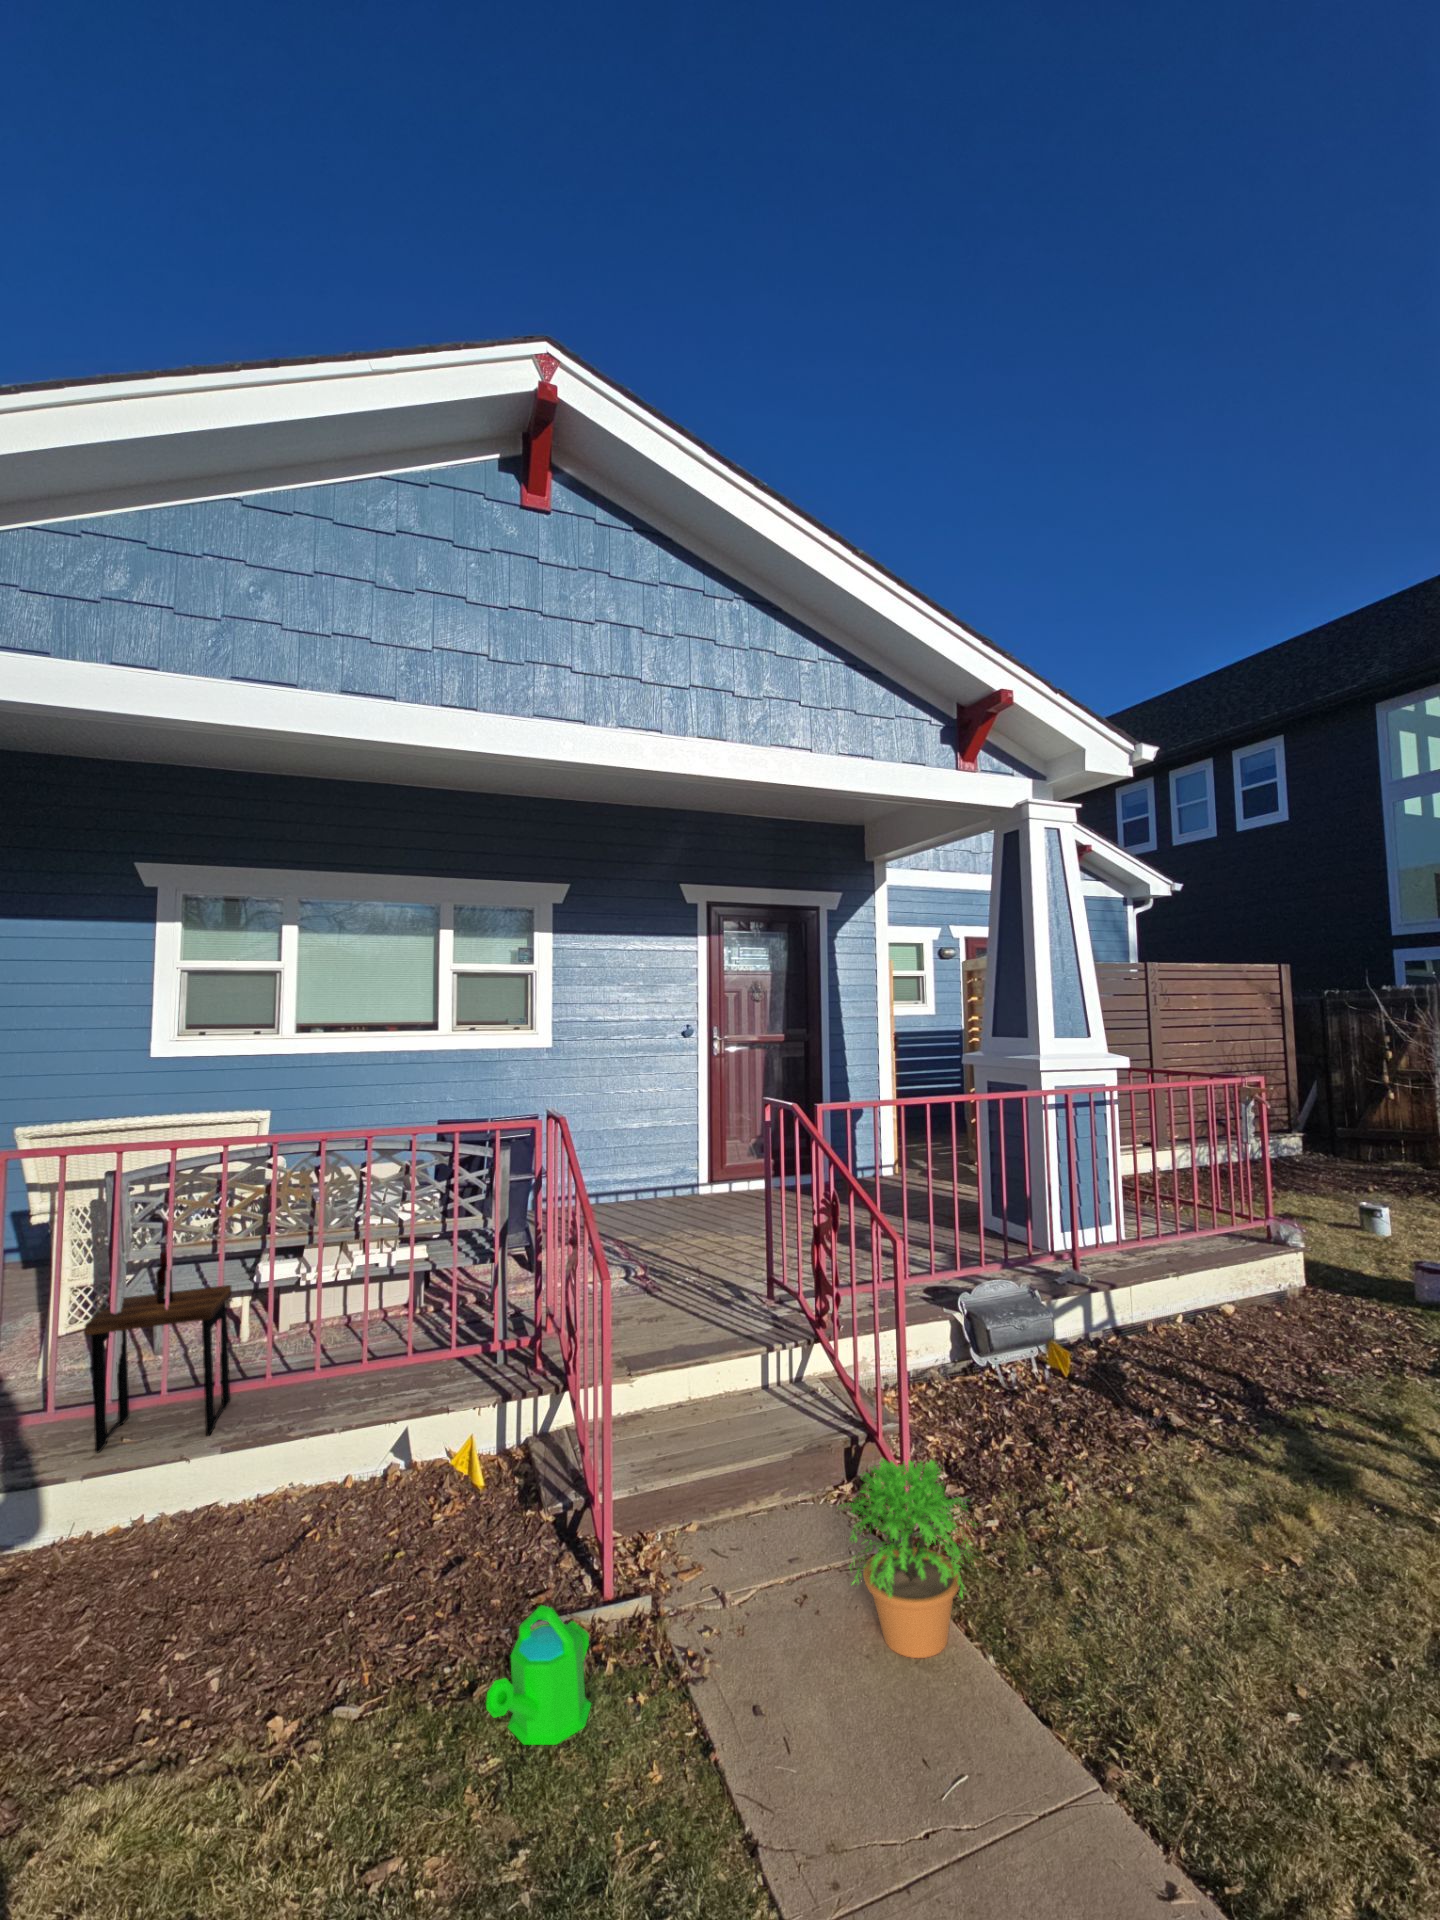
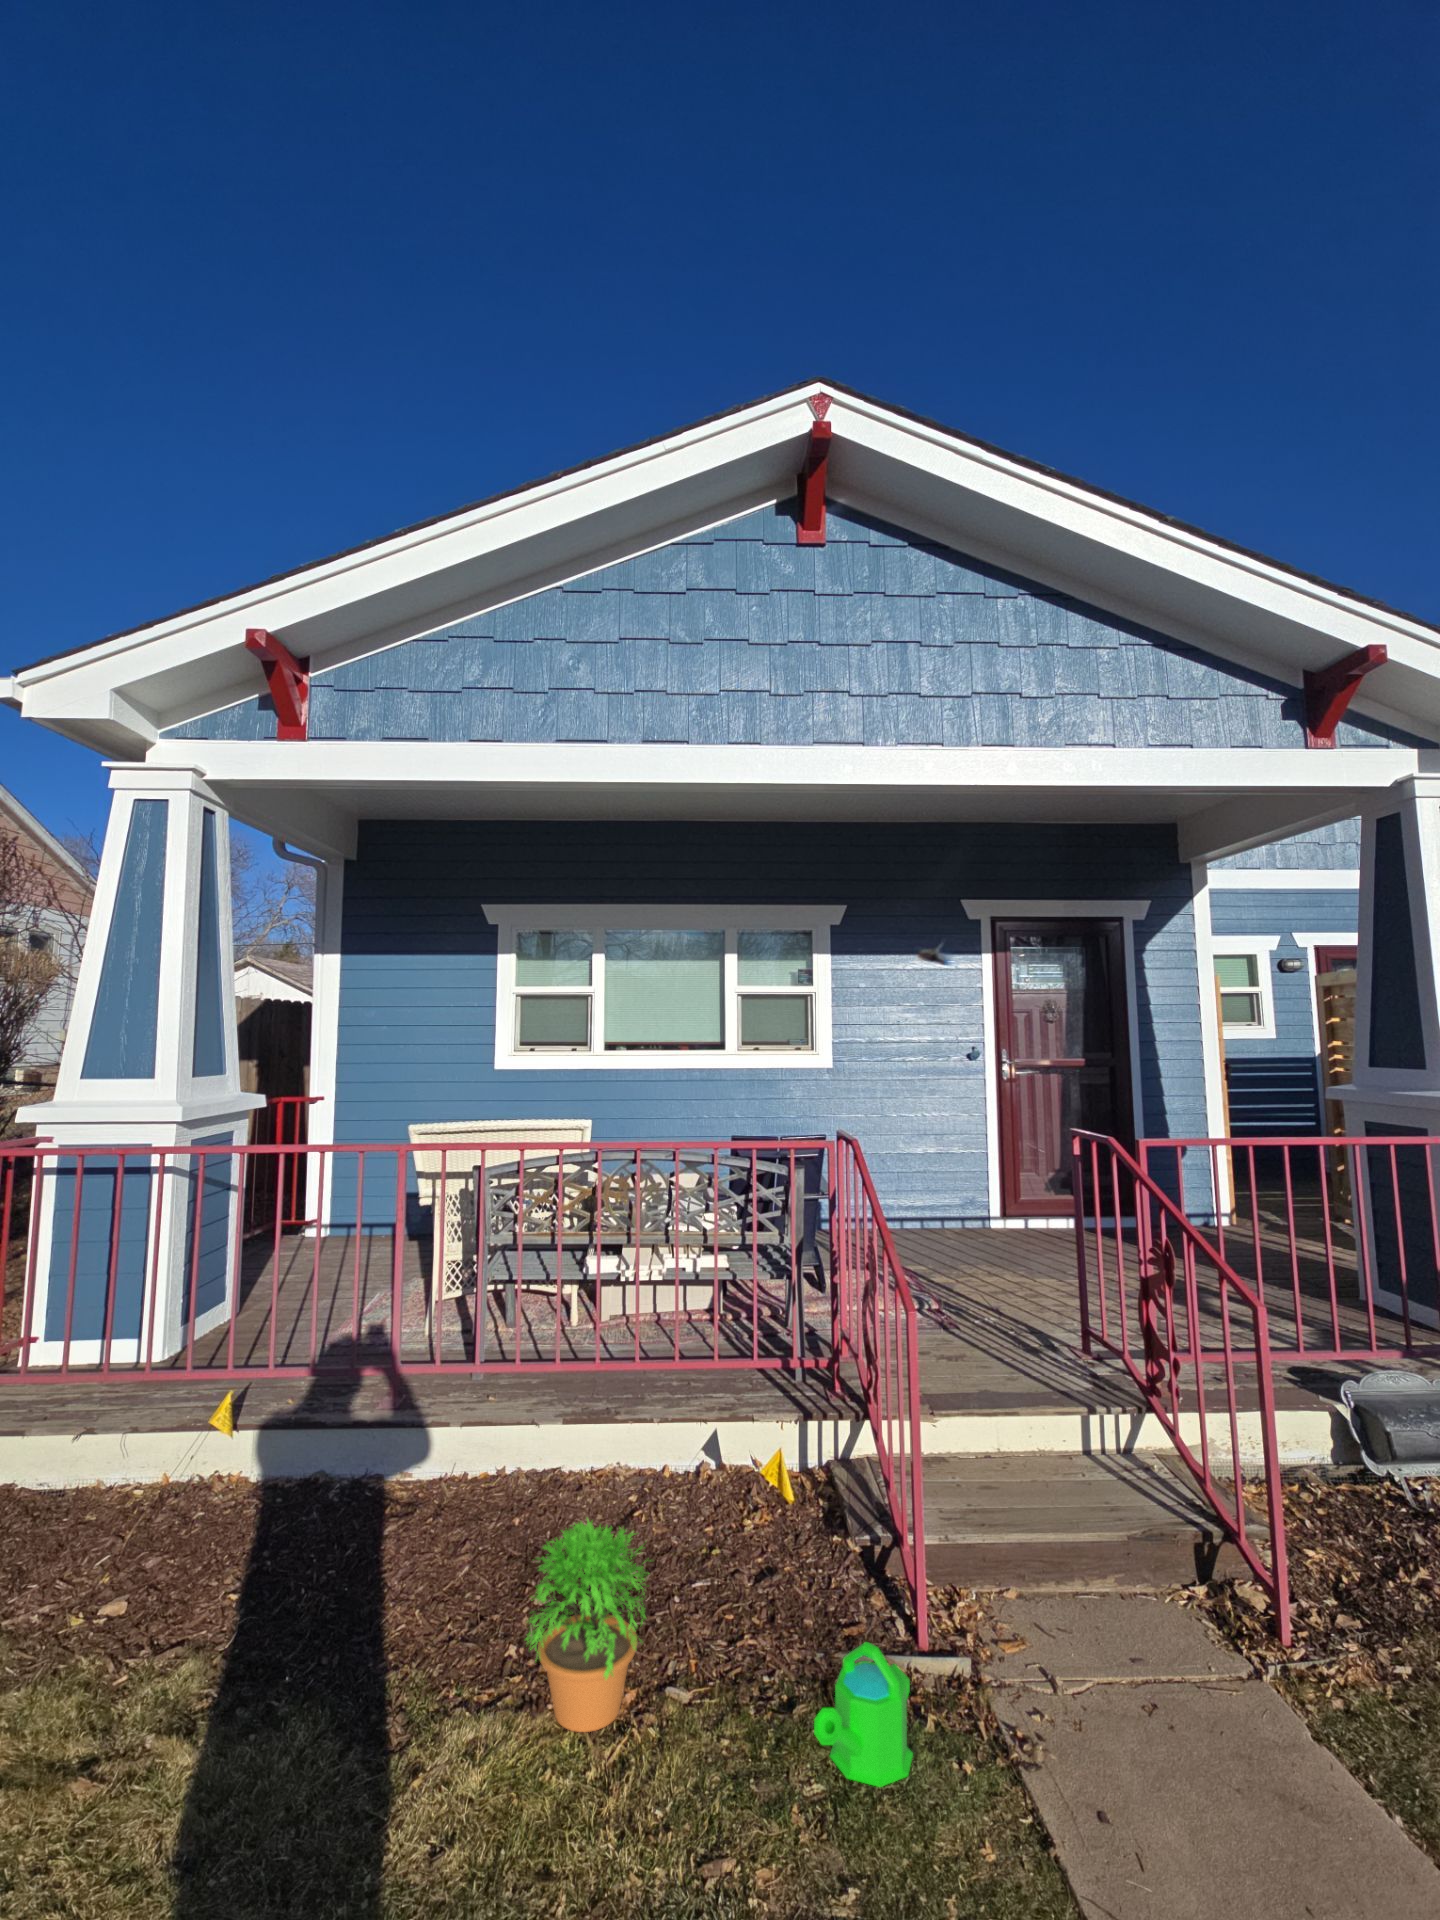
side table: present [85,1252,232,1453] -> none [446,1234,563,1409]
potted plant: present [838,1459,978,1658] -> present [525,1519,651,1732]

